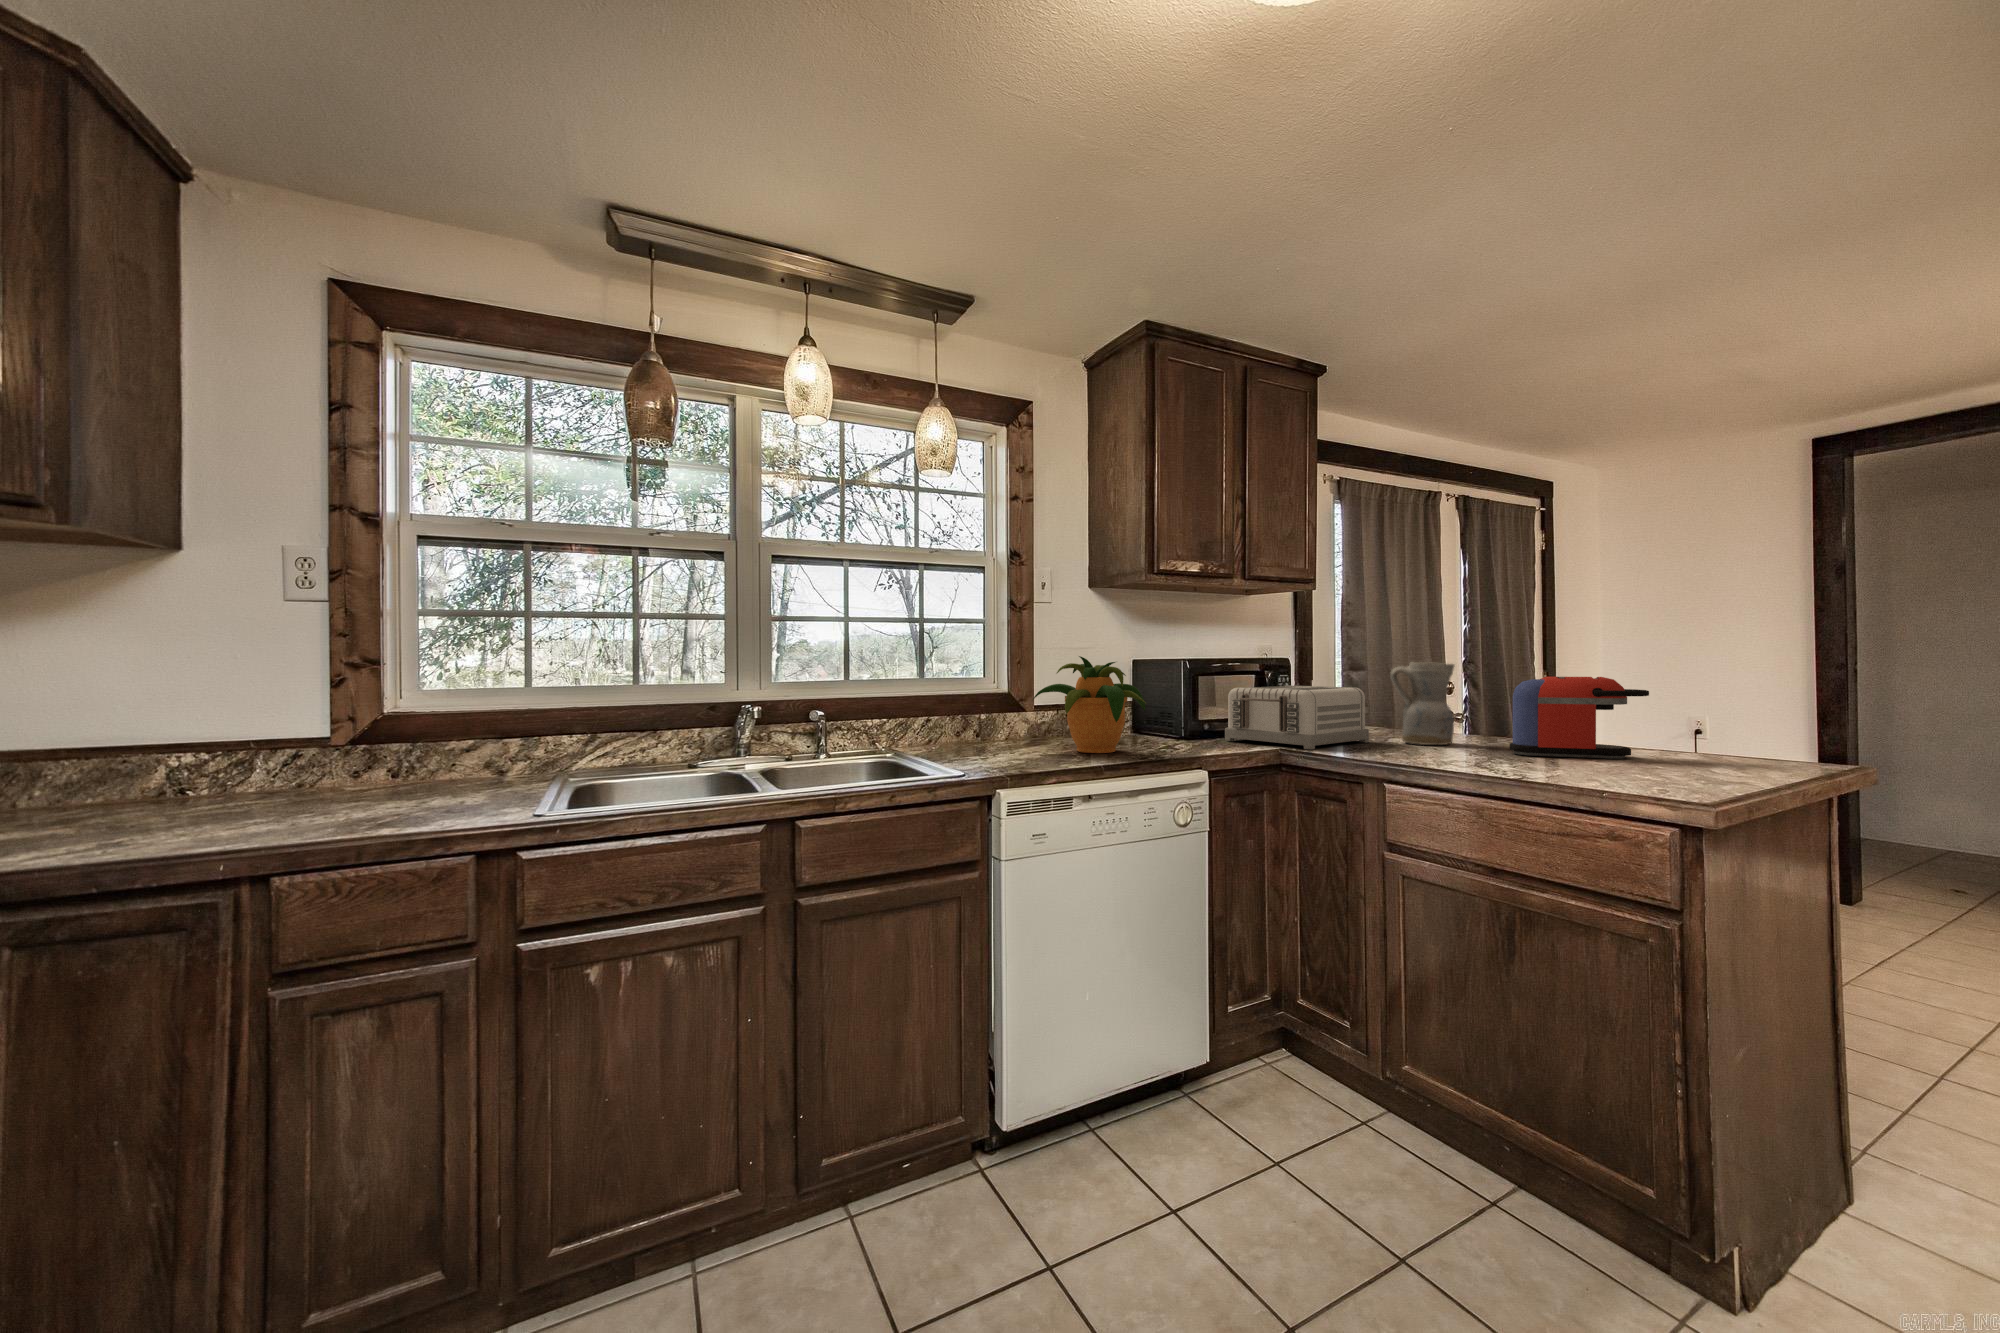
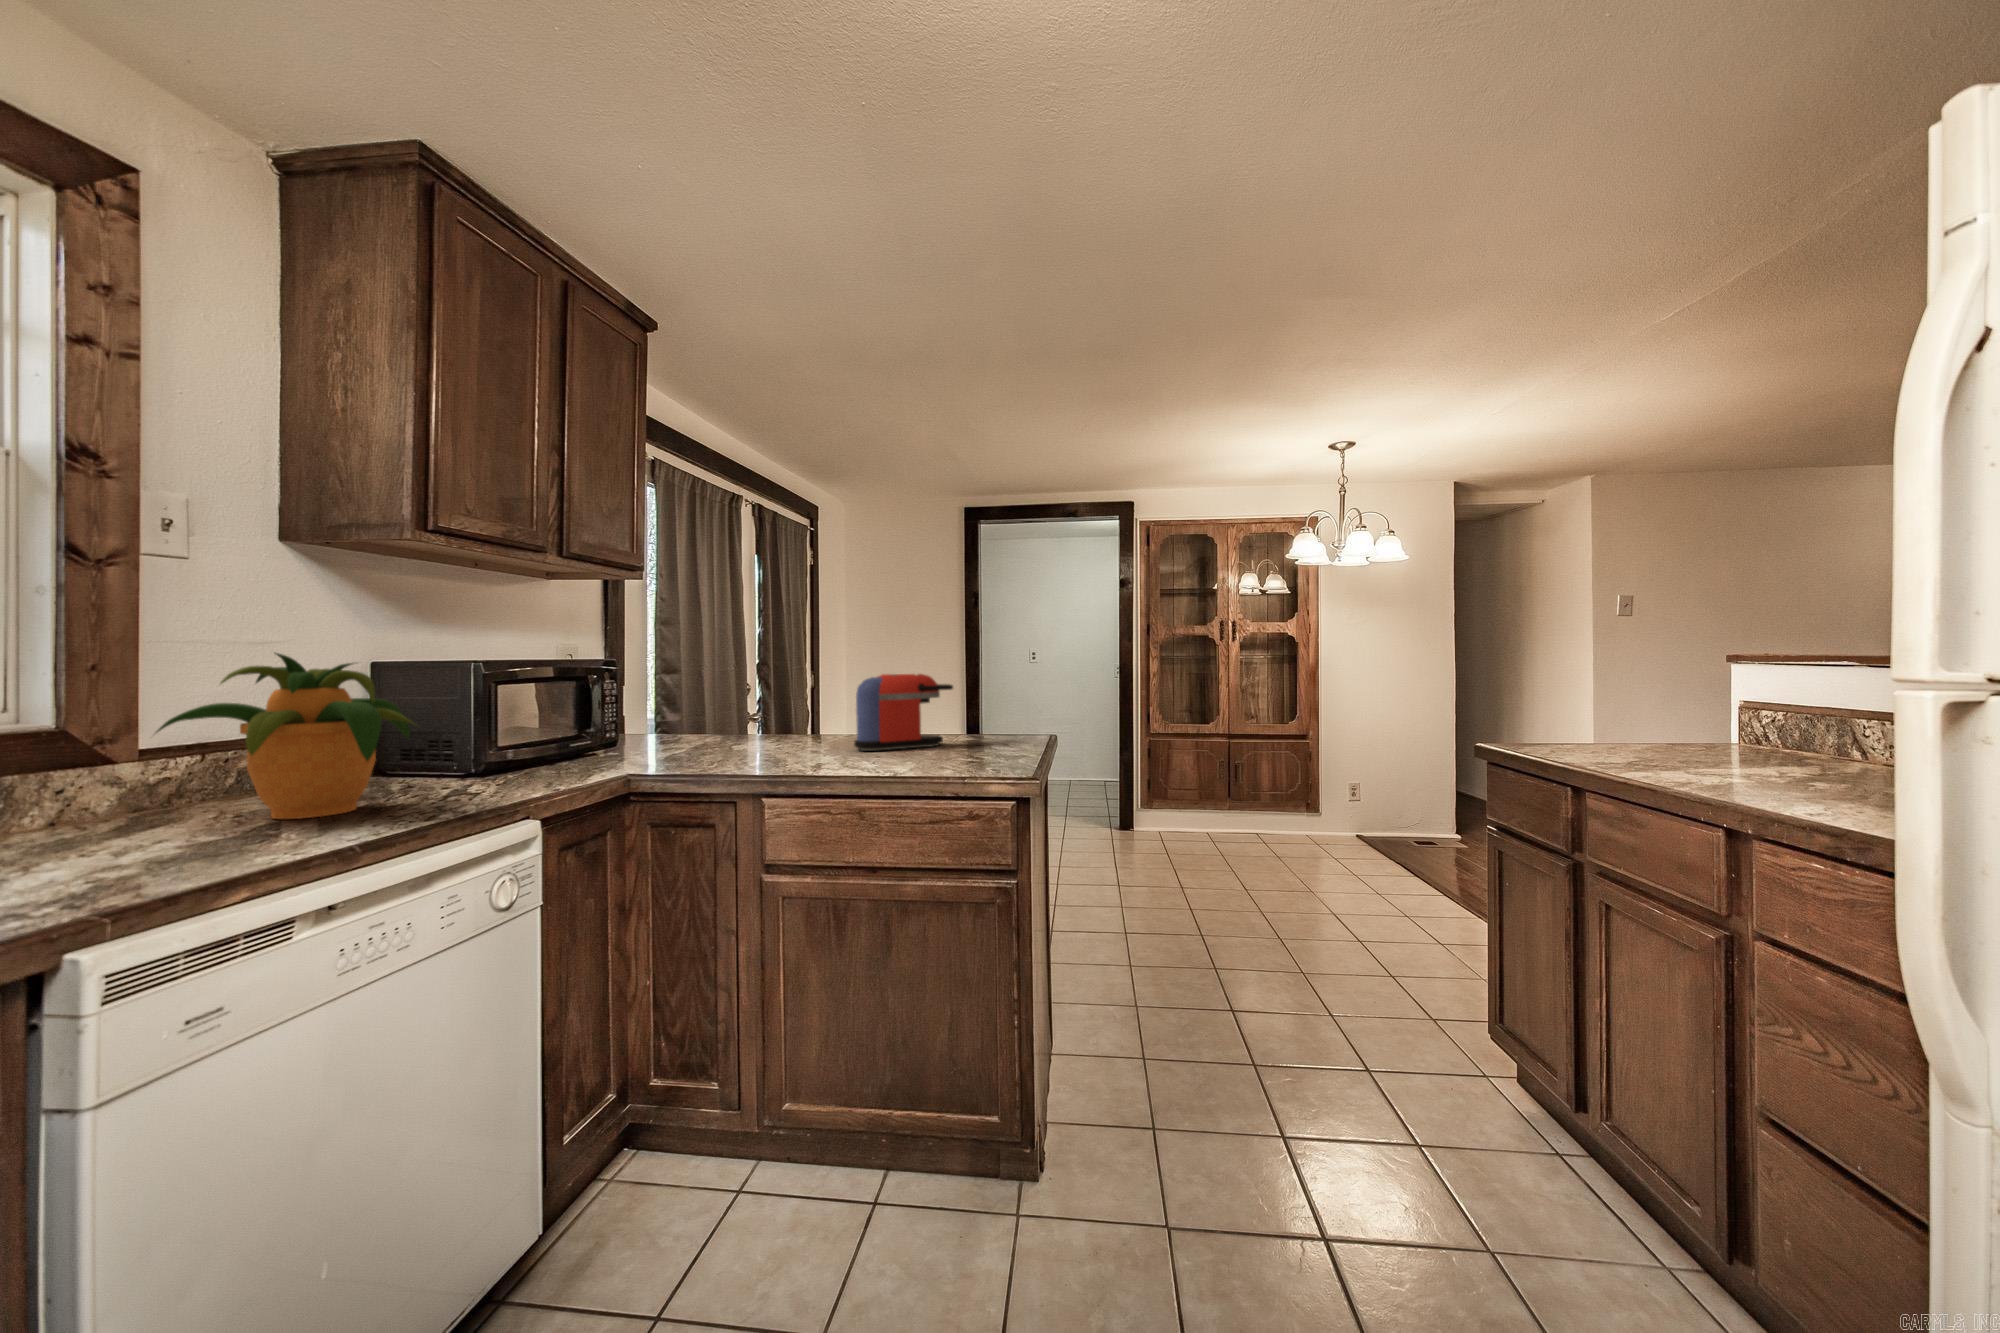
ceramic pitcher: present [1390,662,1454,745] -> none [737,662,799,750]
toaster: present [1225,685,1369,749] -> none [536,692,715,770]

